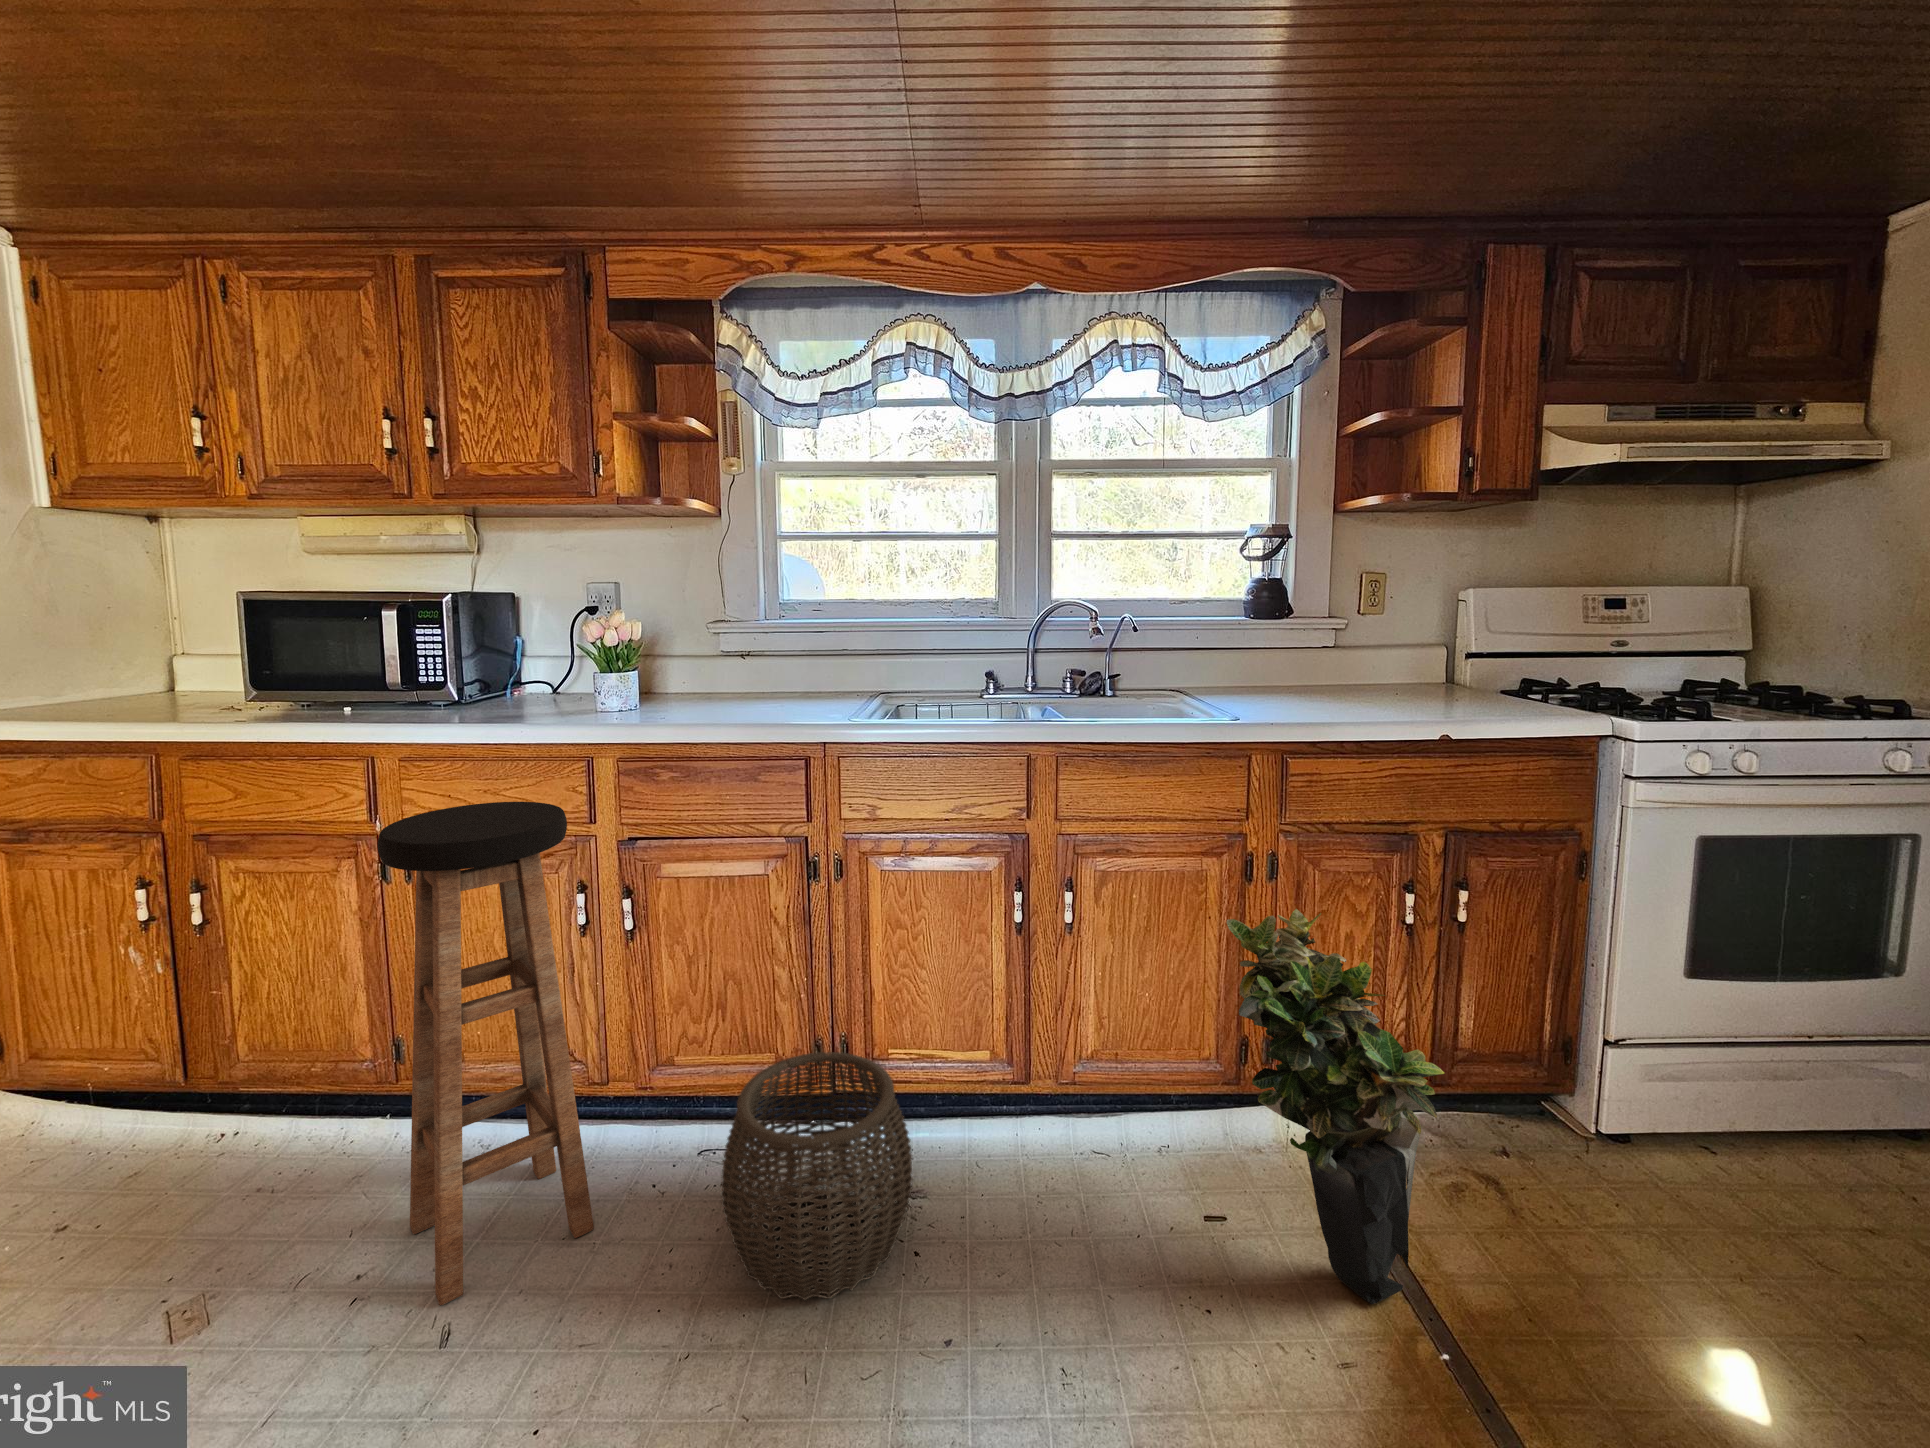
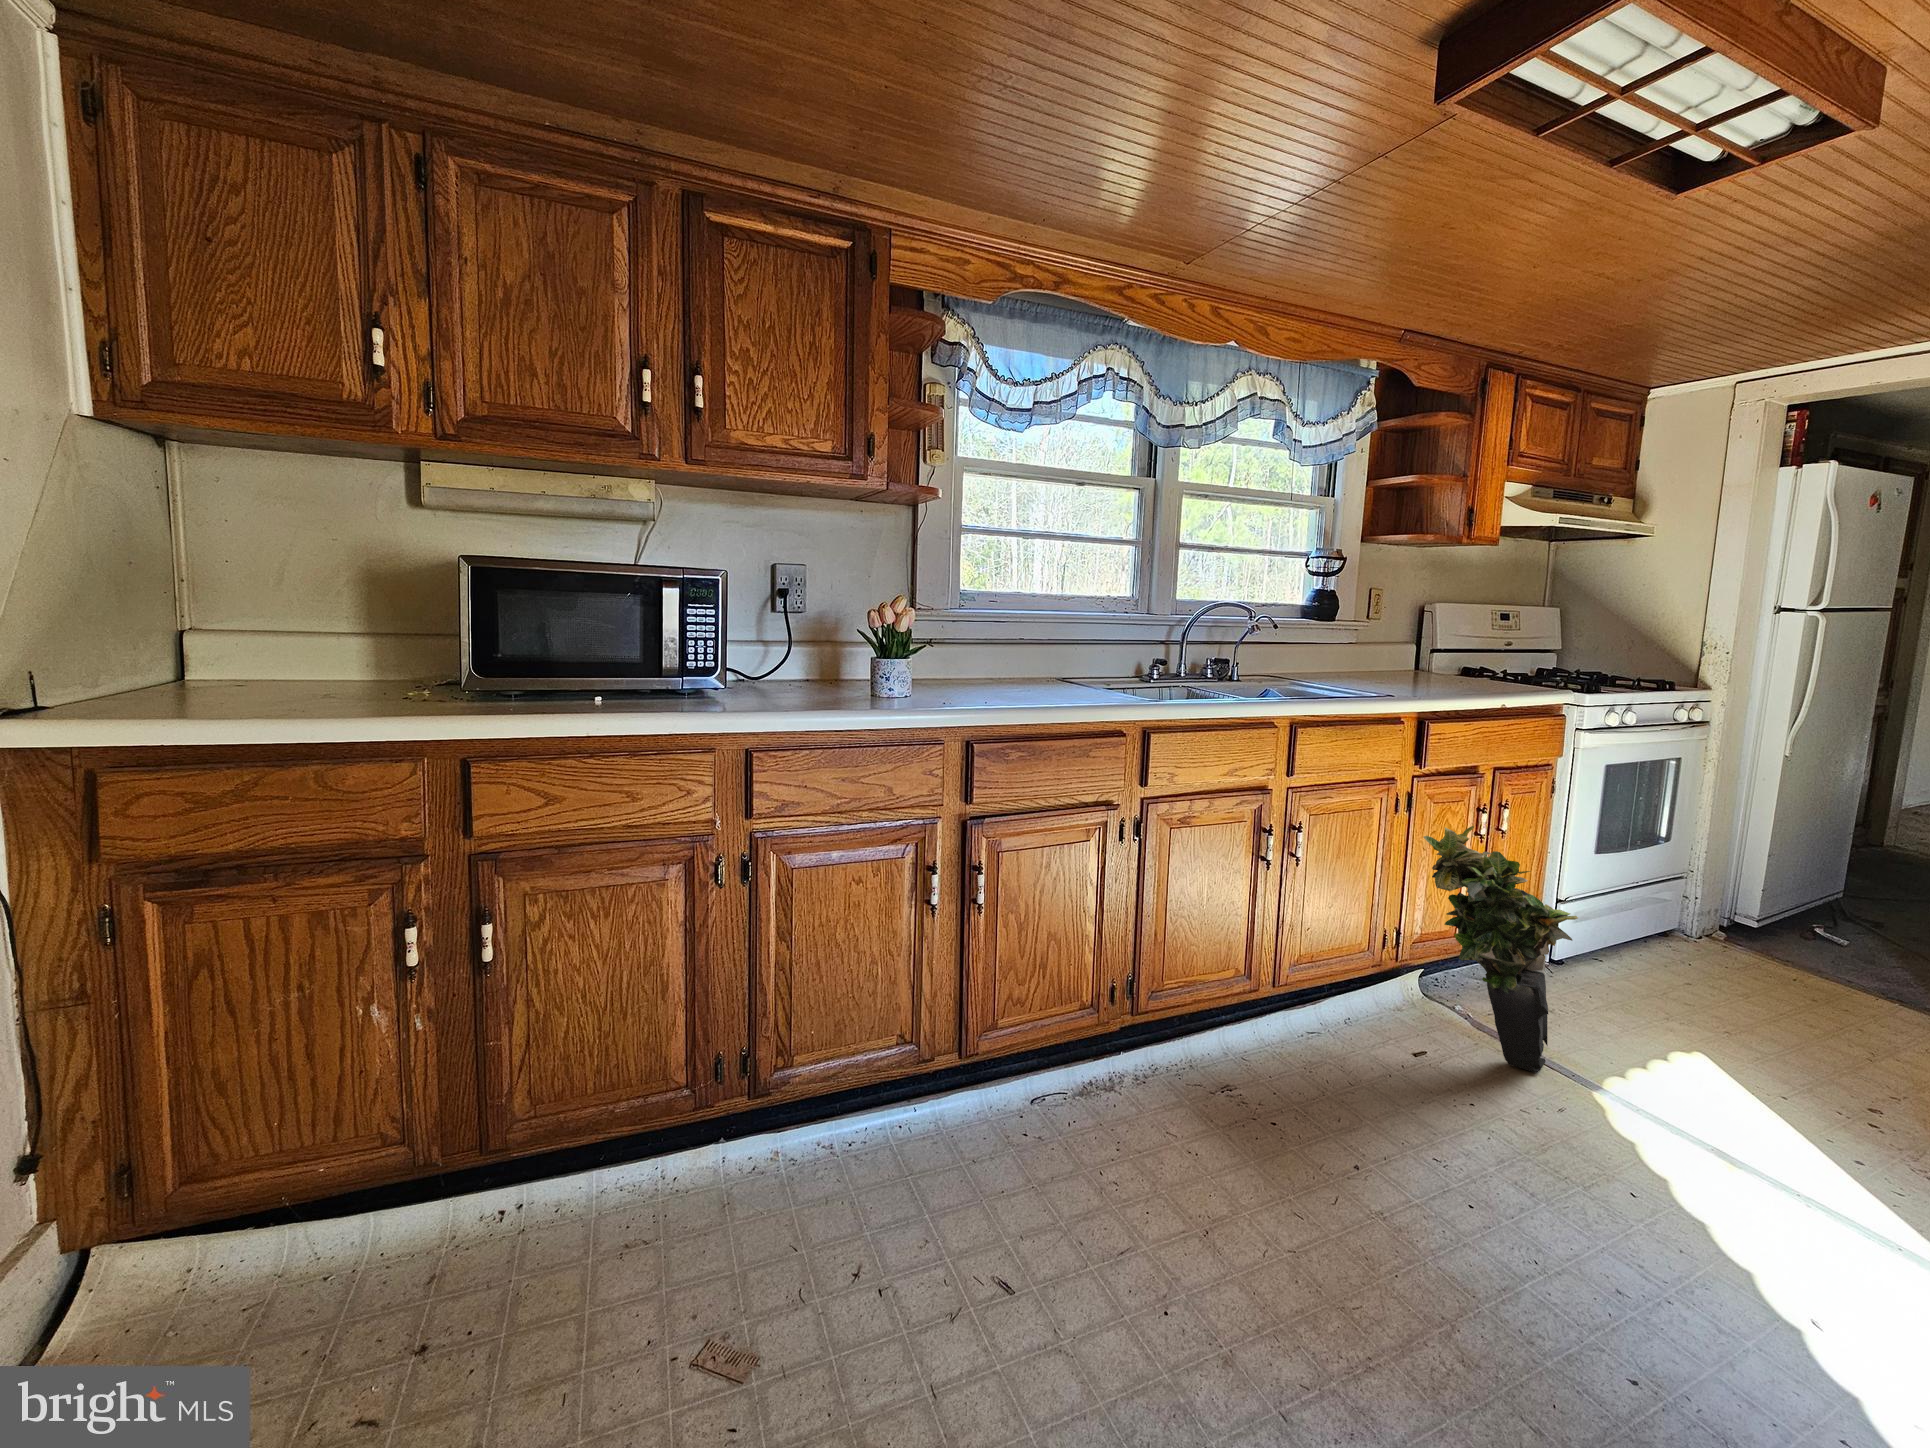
bar stool: present [377,802,594,1305] -> none [855,781,1034,1250]
woven basket: present [721,1052,913,1301] -> none [1130,978,1291,1165]

